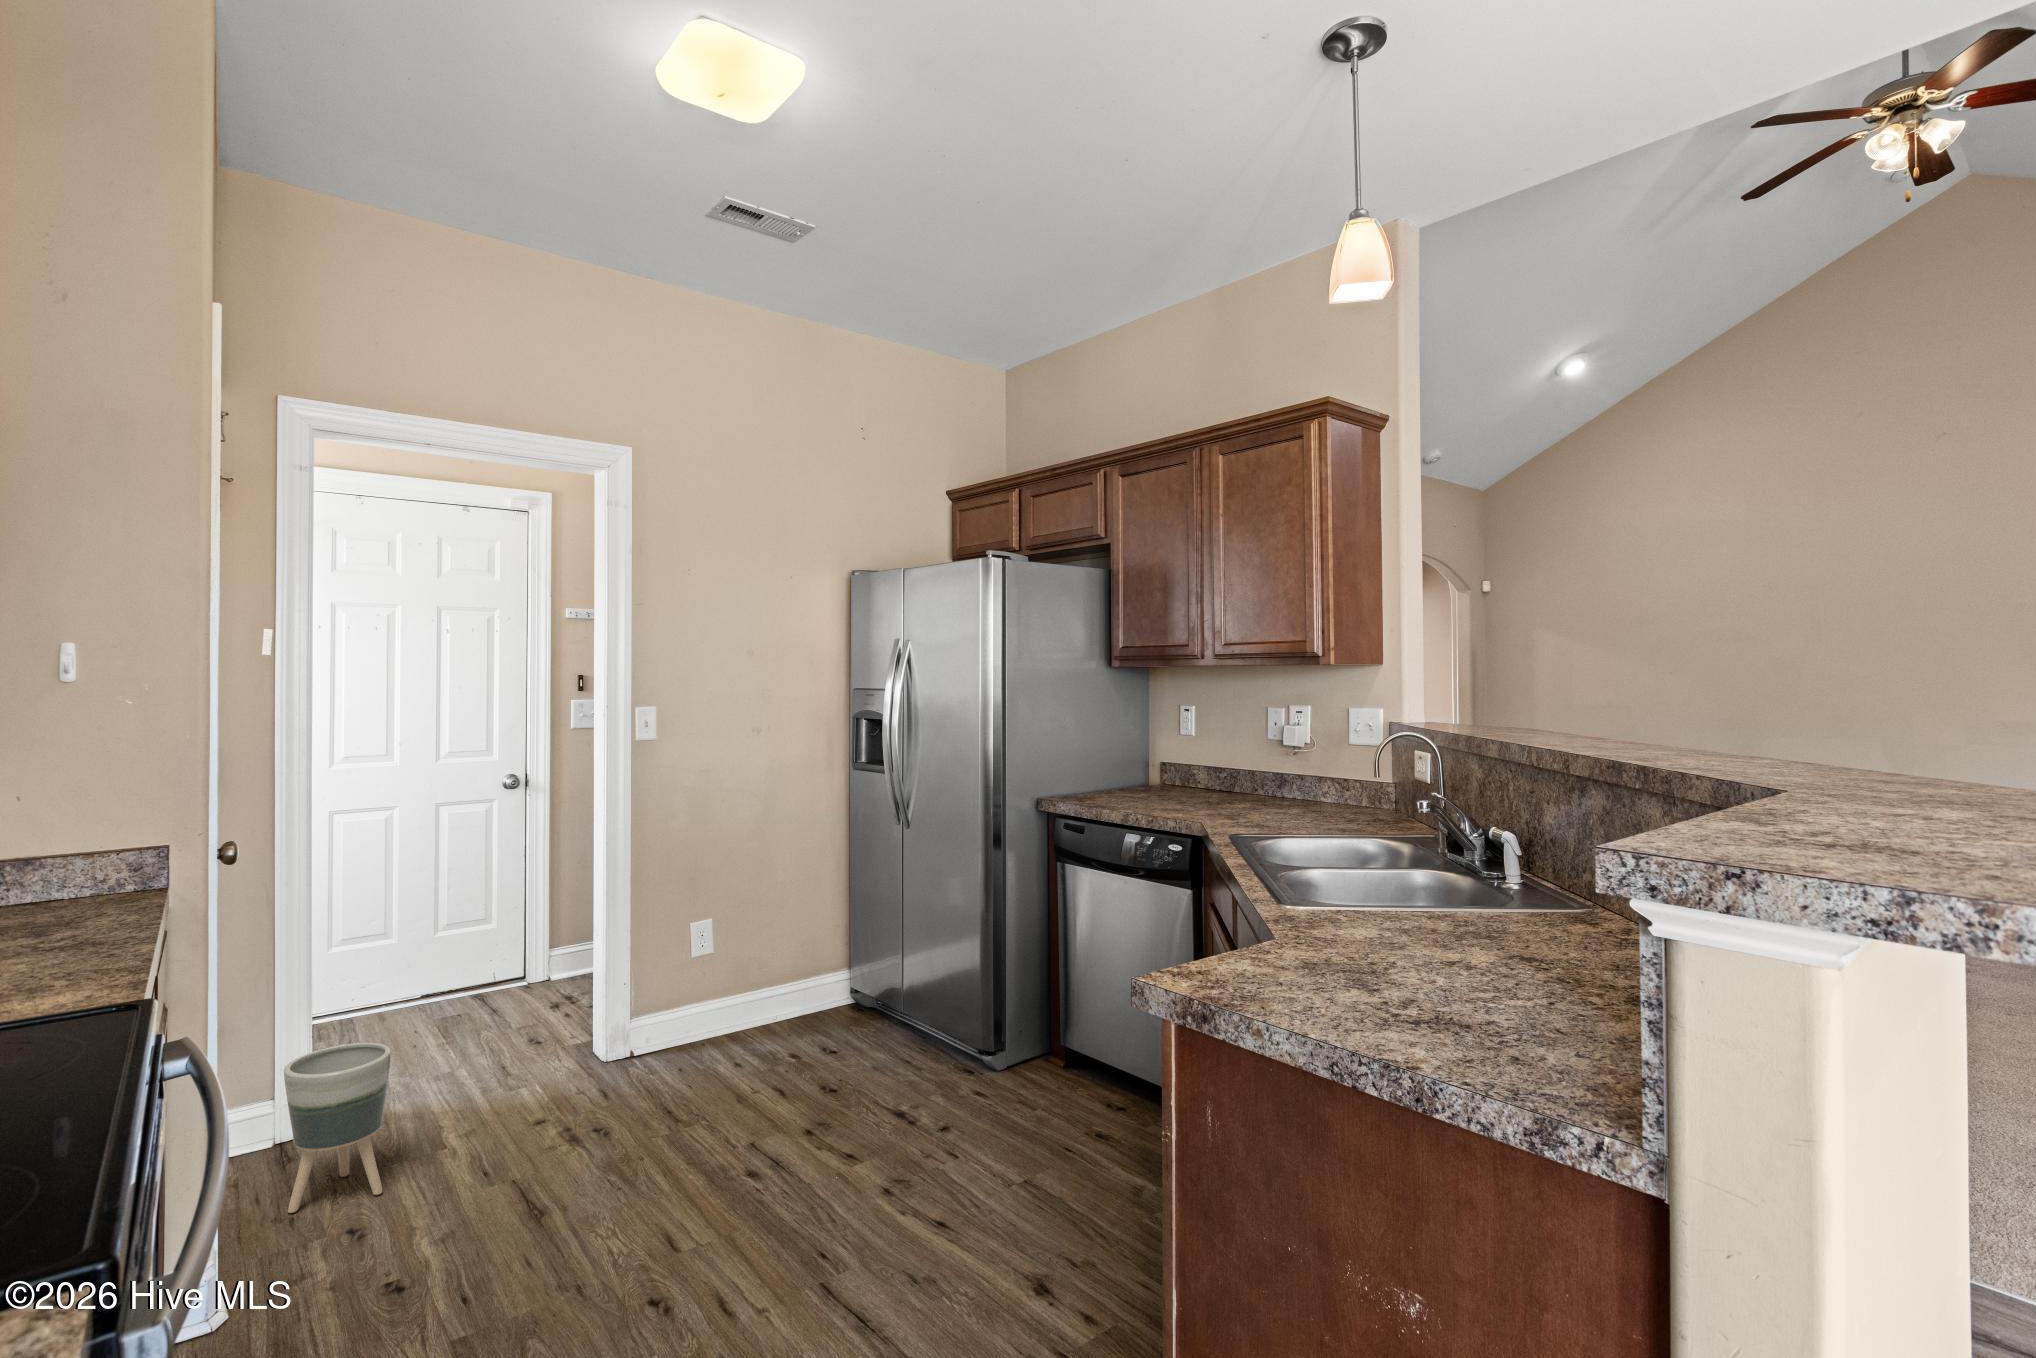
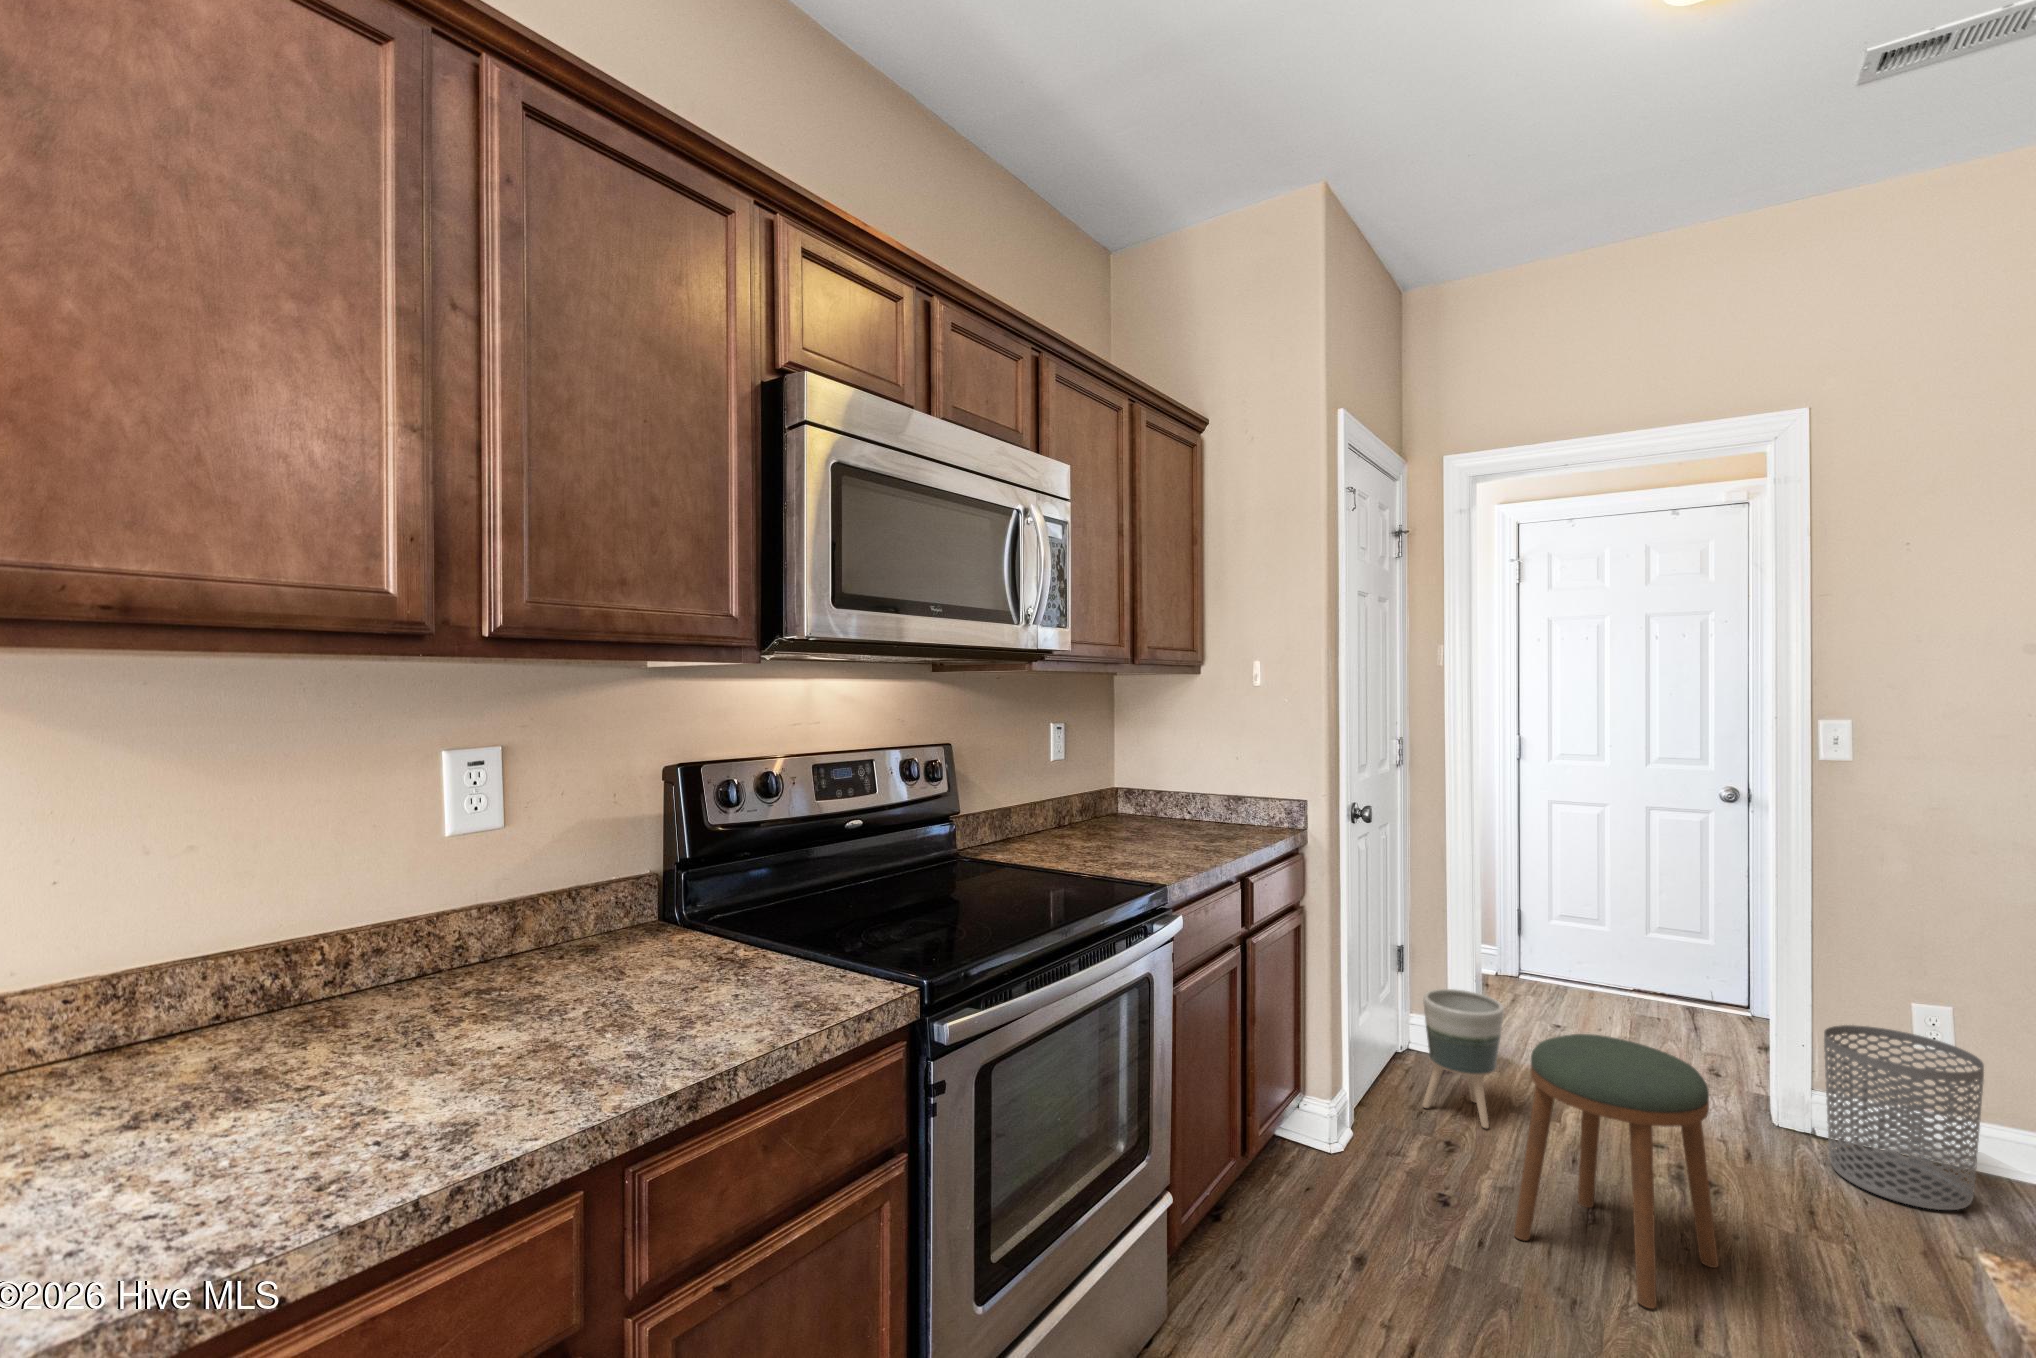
waste bin: none [649,943,745,1077] -> present [1824,1025,1984,1210]
stool: none [485,1017,651,1274] -> present [1514,1034,1718,1309]

